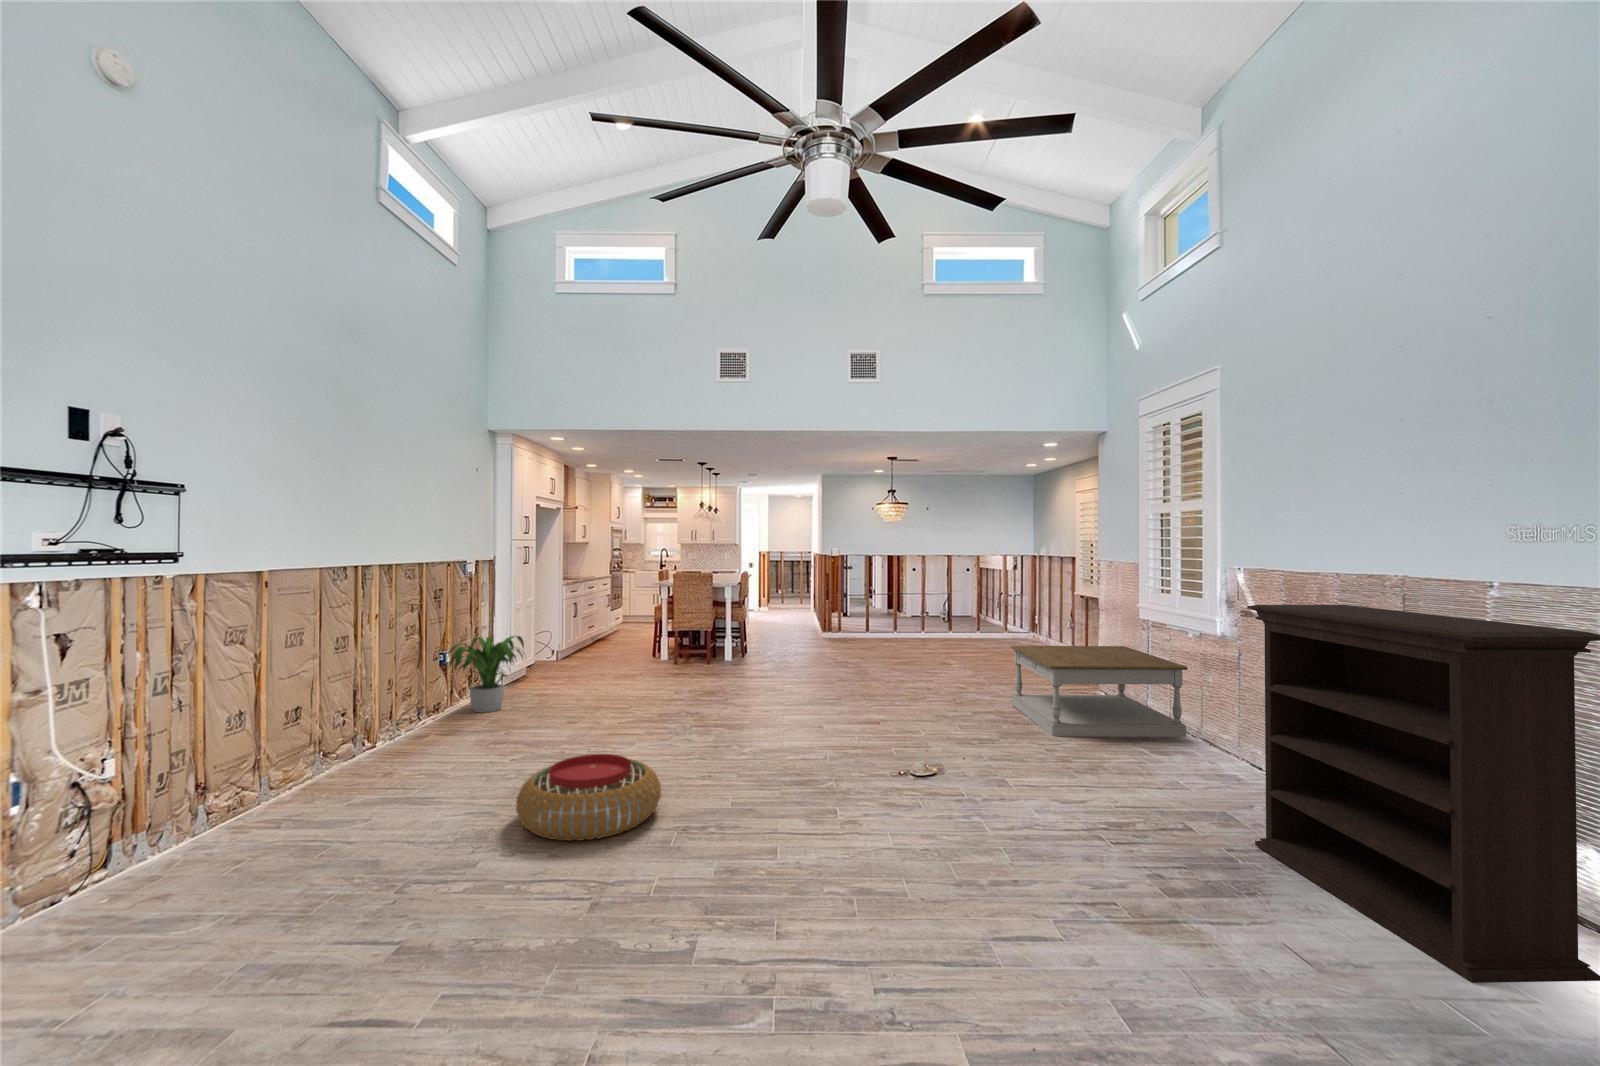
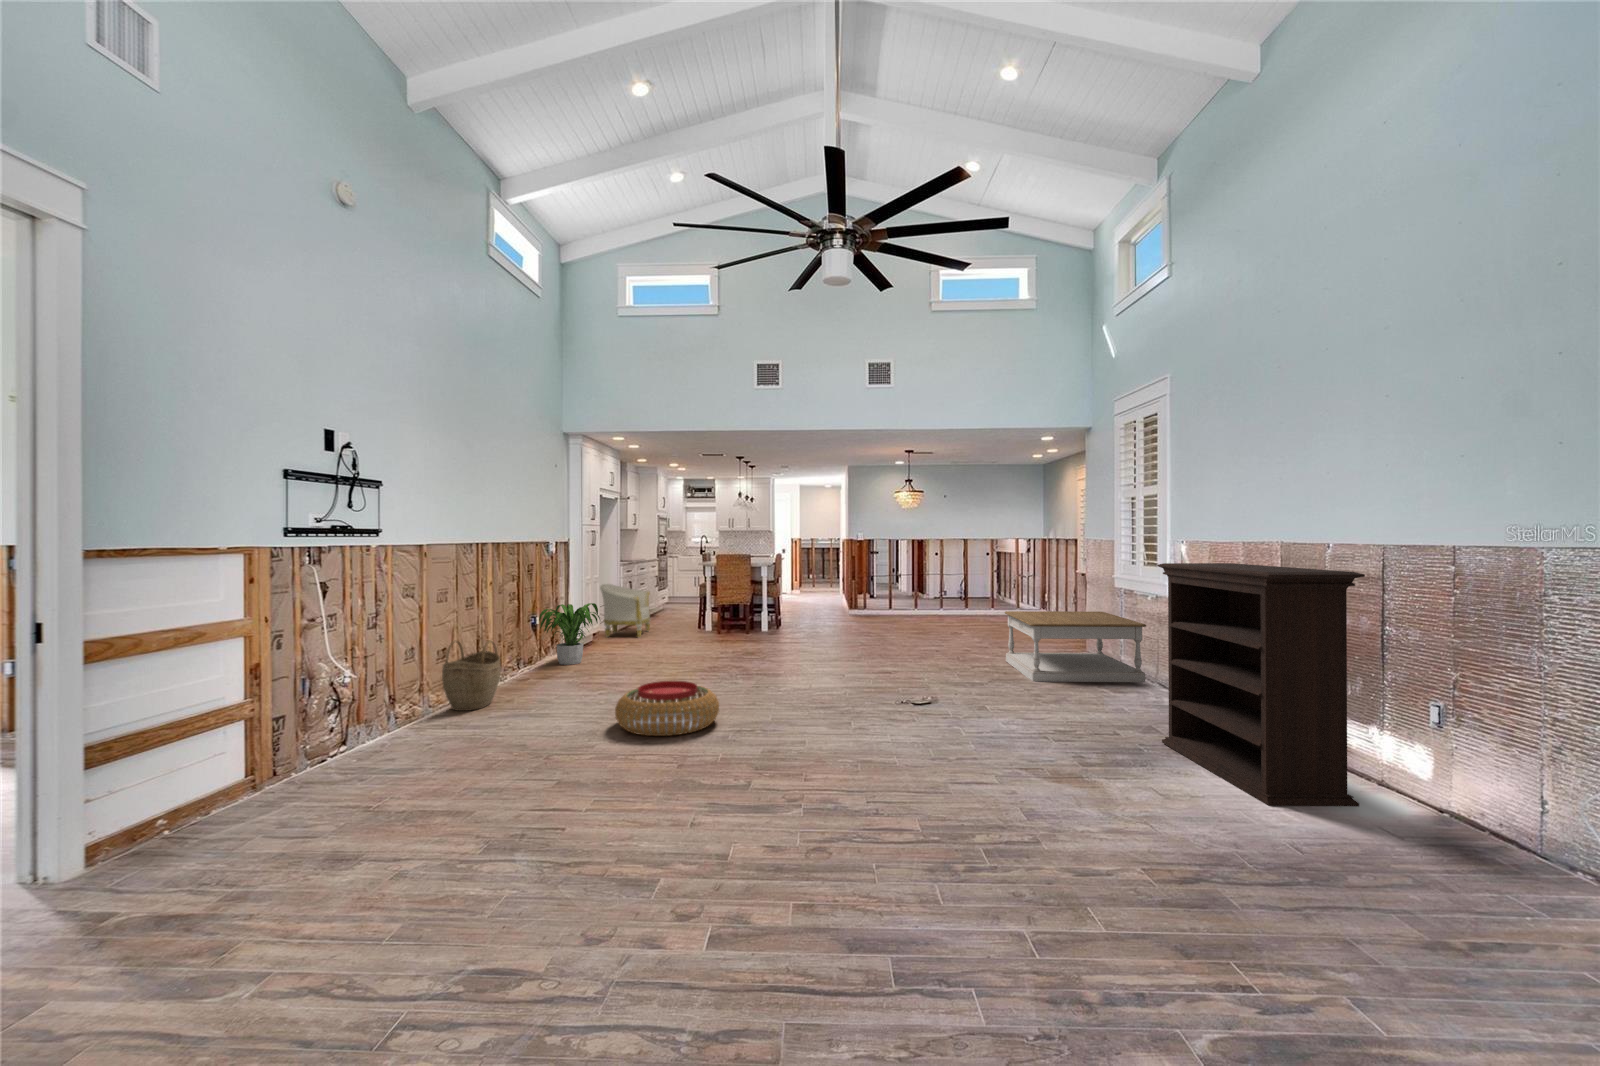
armchair: none [535,607,596,671] -> present [600,584,650,638]
woven basket: none [288,697,376,794] -> present [442,640,501,711]

